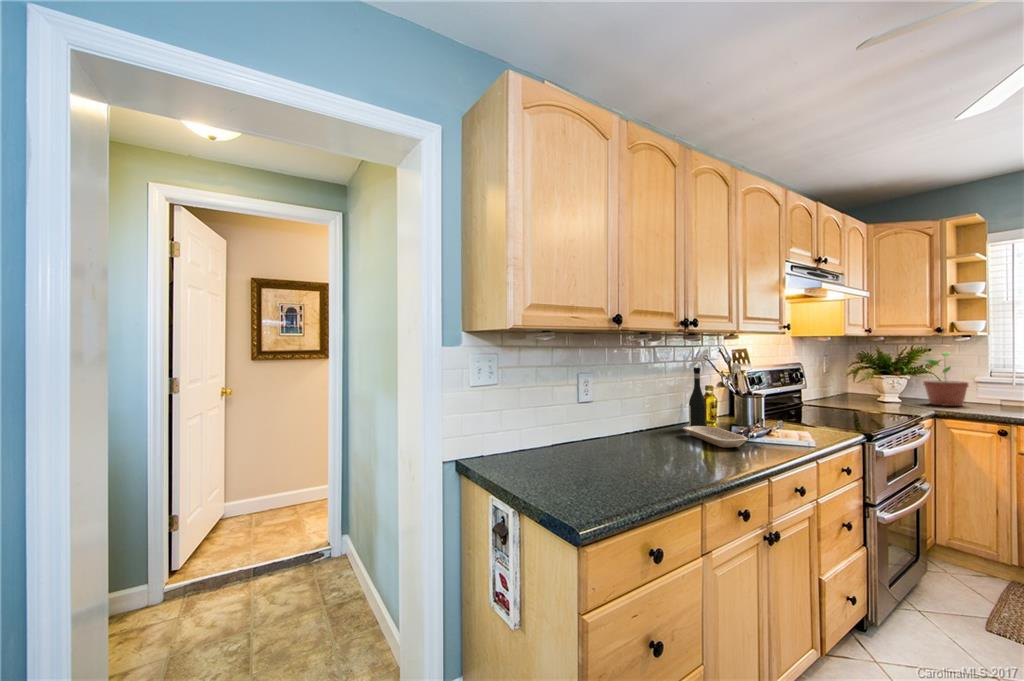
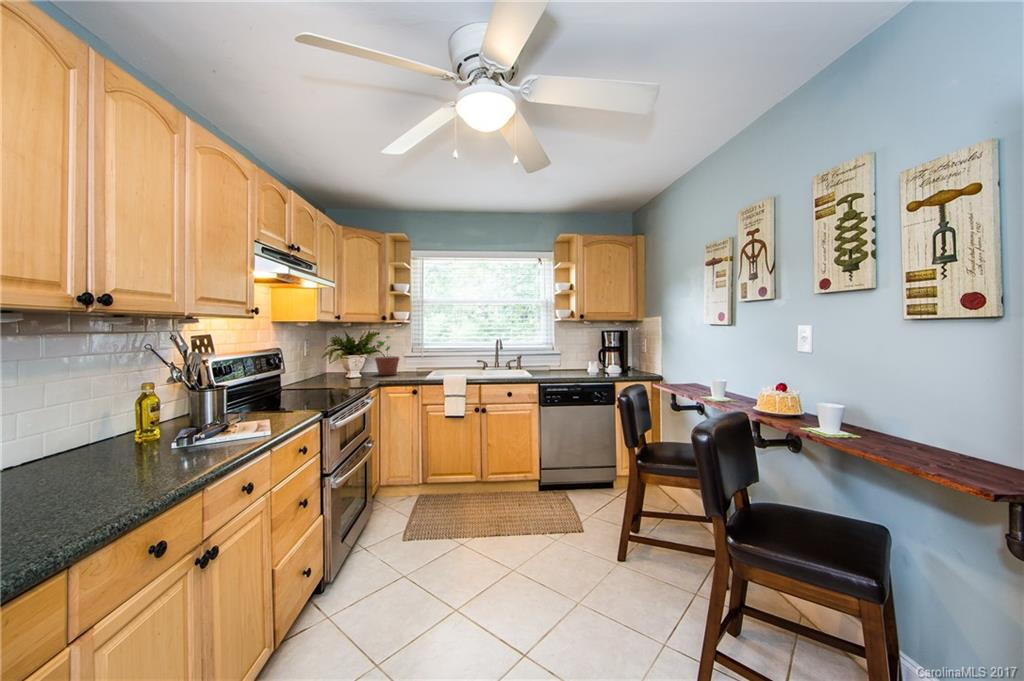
wine bottle: present [689,368,707,426] -> none [98,363,133,452]
tray: present [683,426,748,447] -> none [75,444,179,476]

